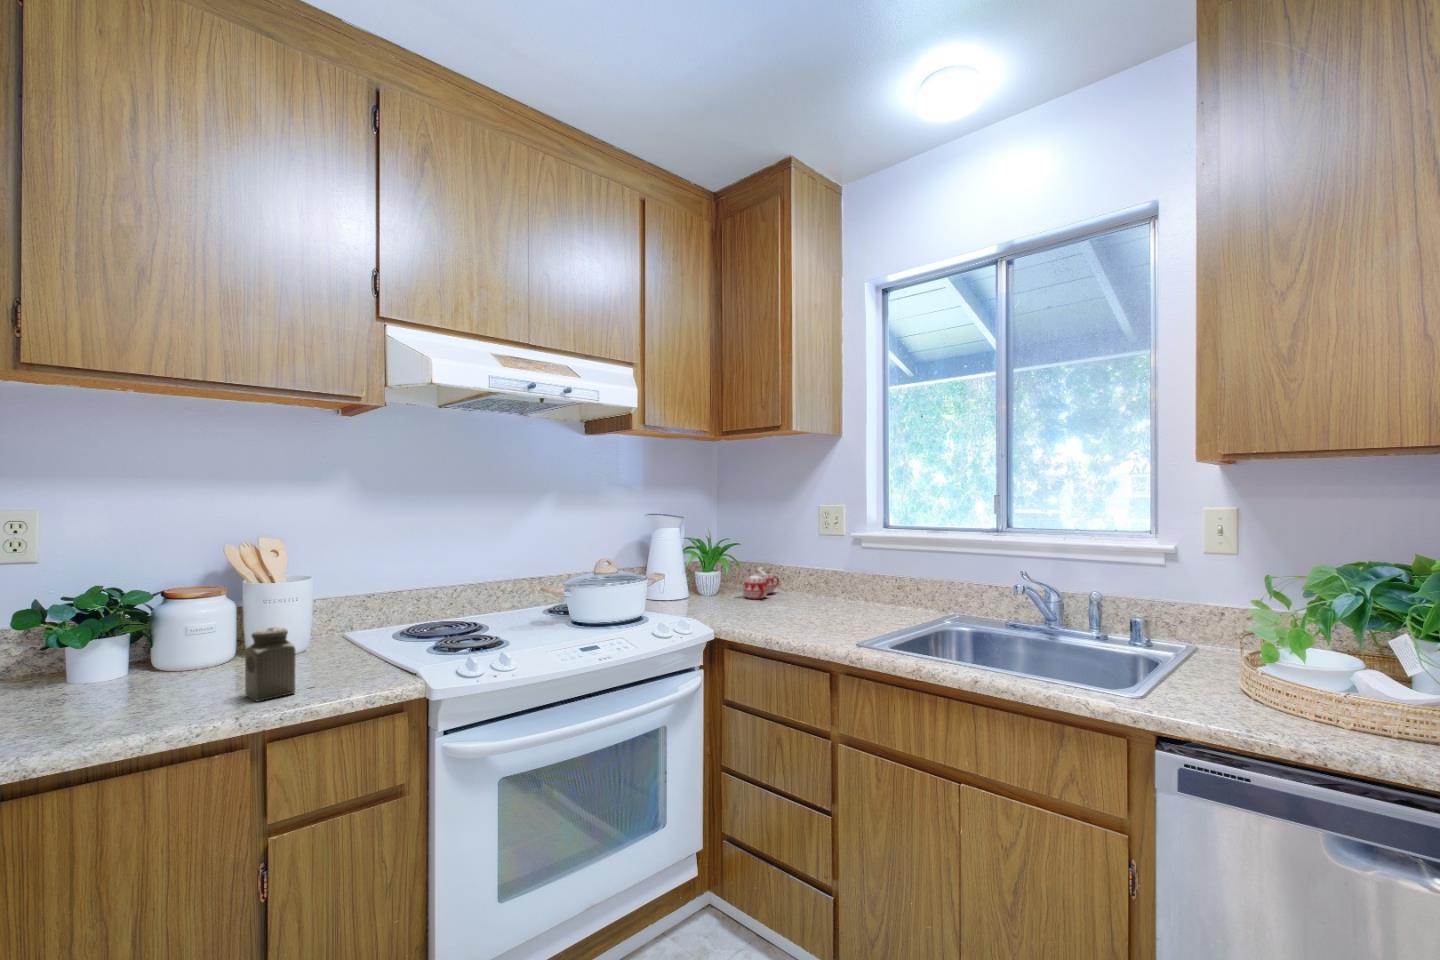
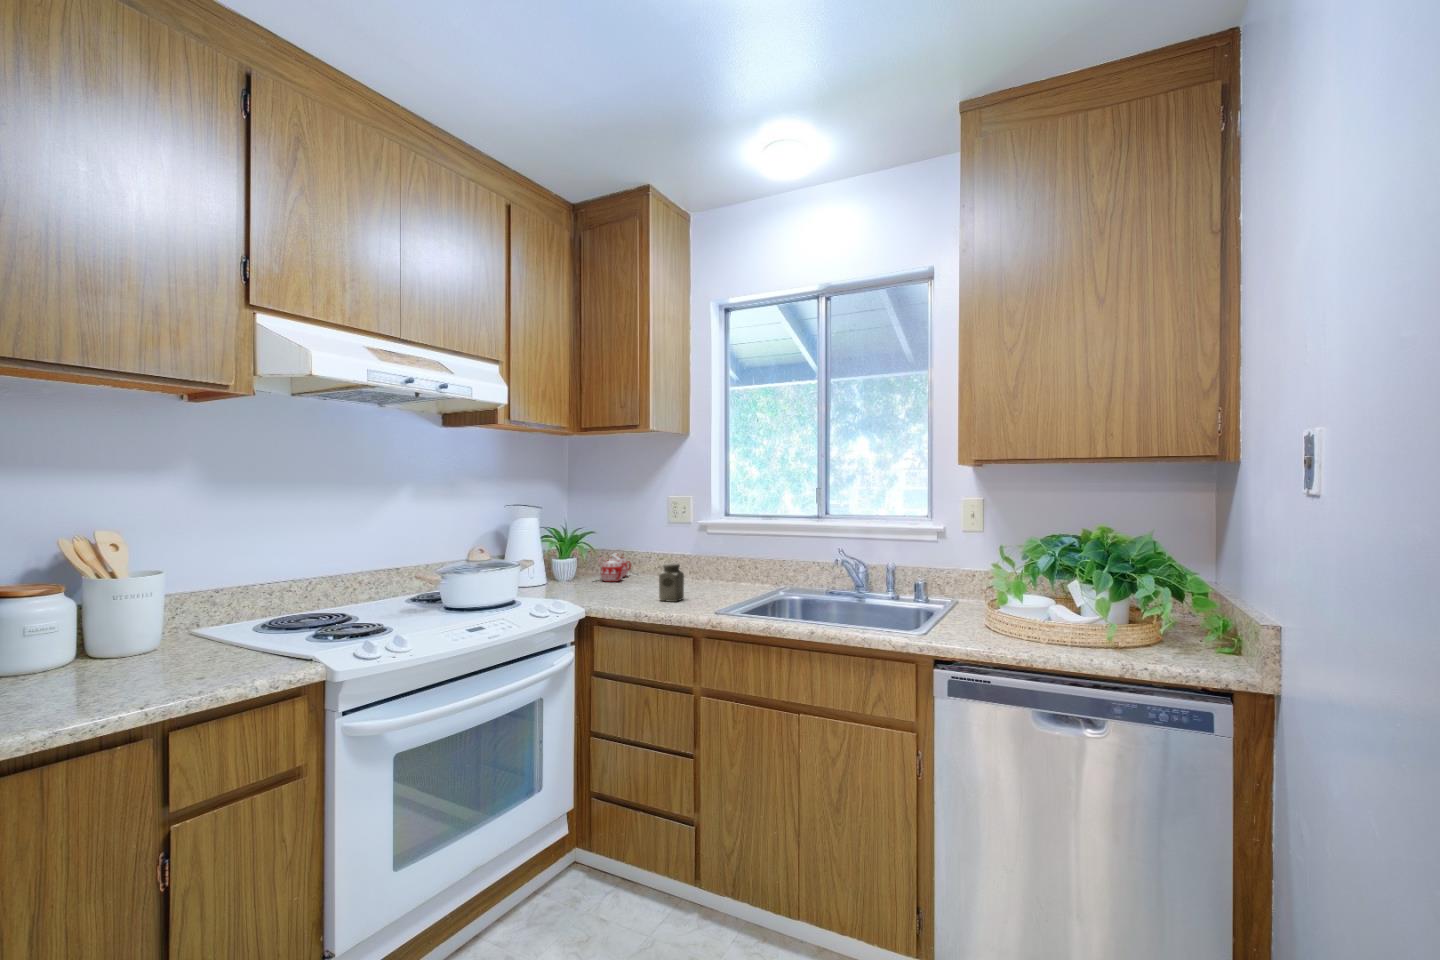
salt shaker: present [245,627,295,702] -> present [659,563,684,602]

